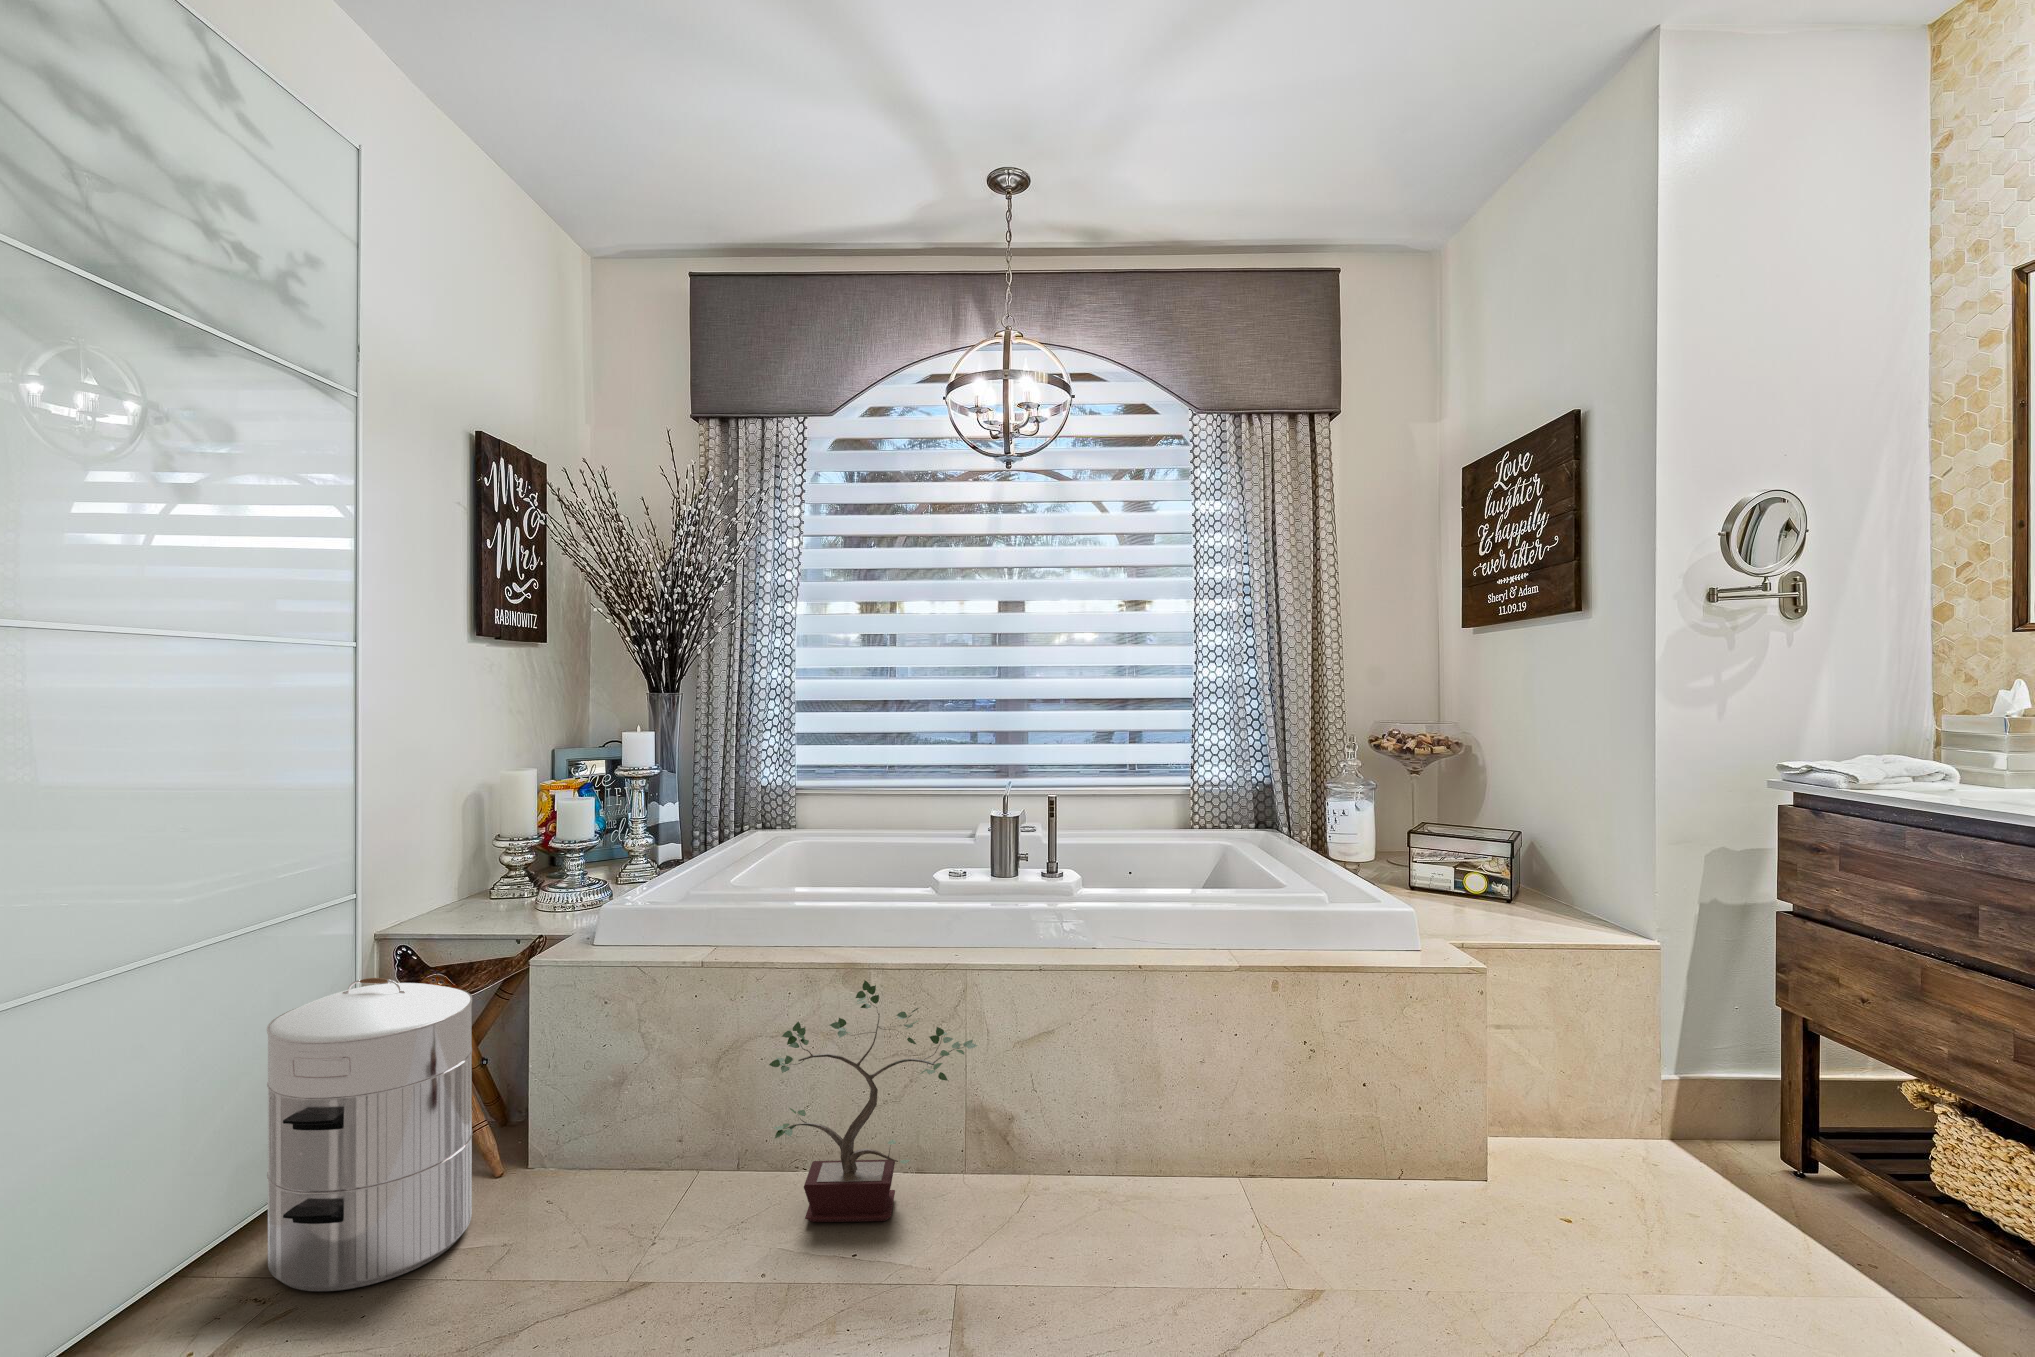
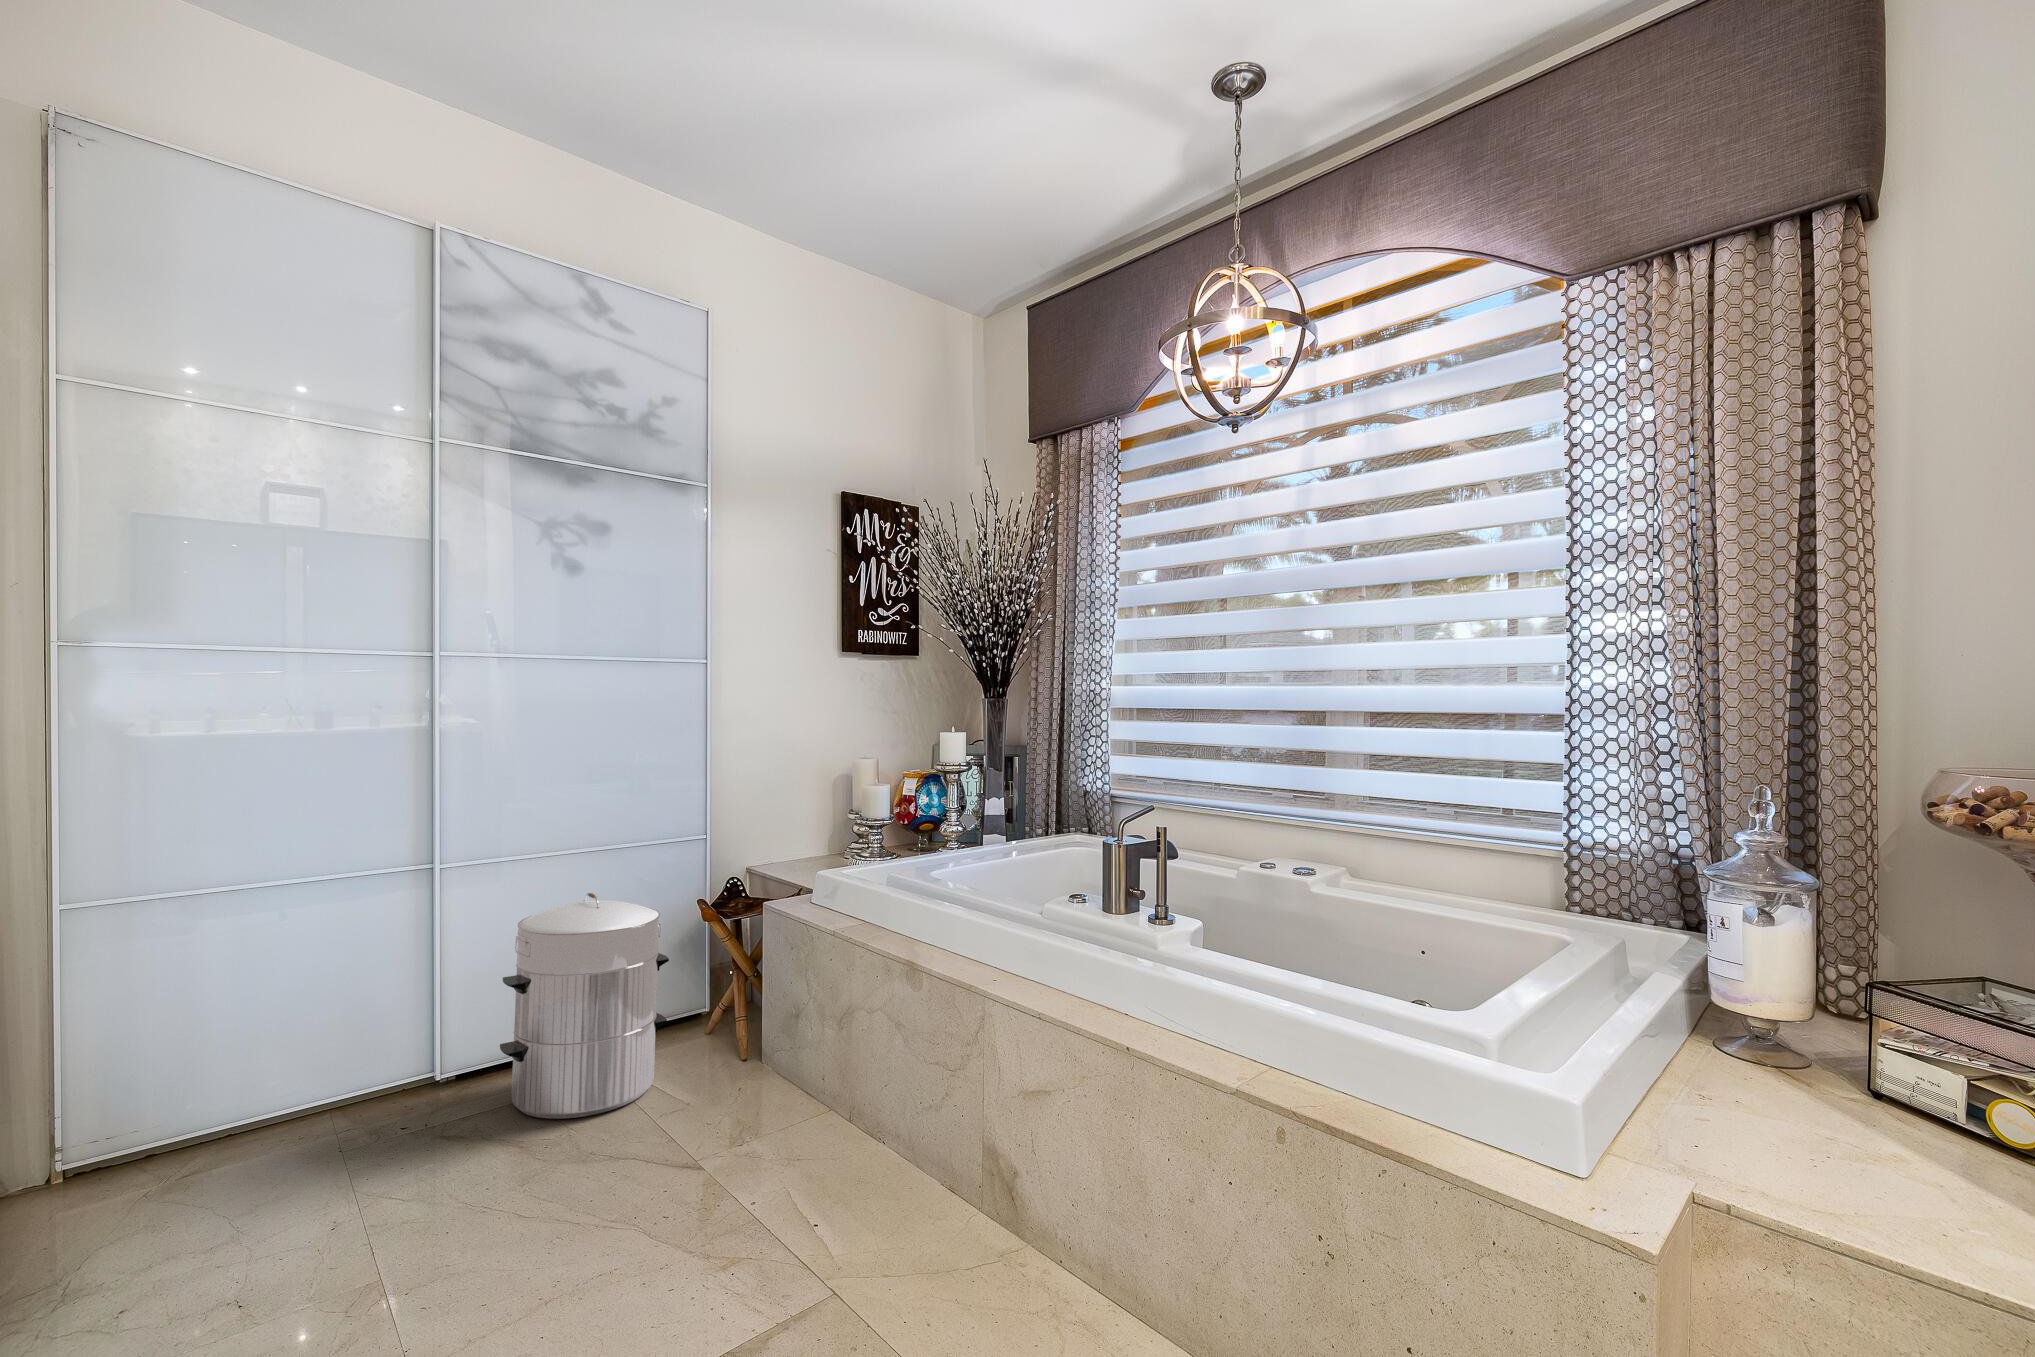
potted plant: present [769,981,978,1222] -> none [738,982,870,1249]

